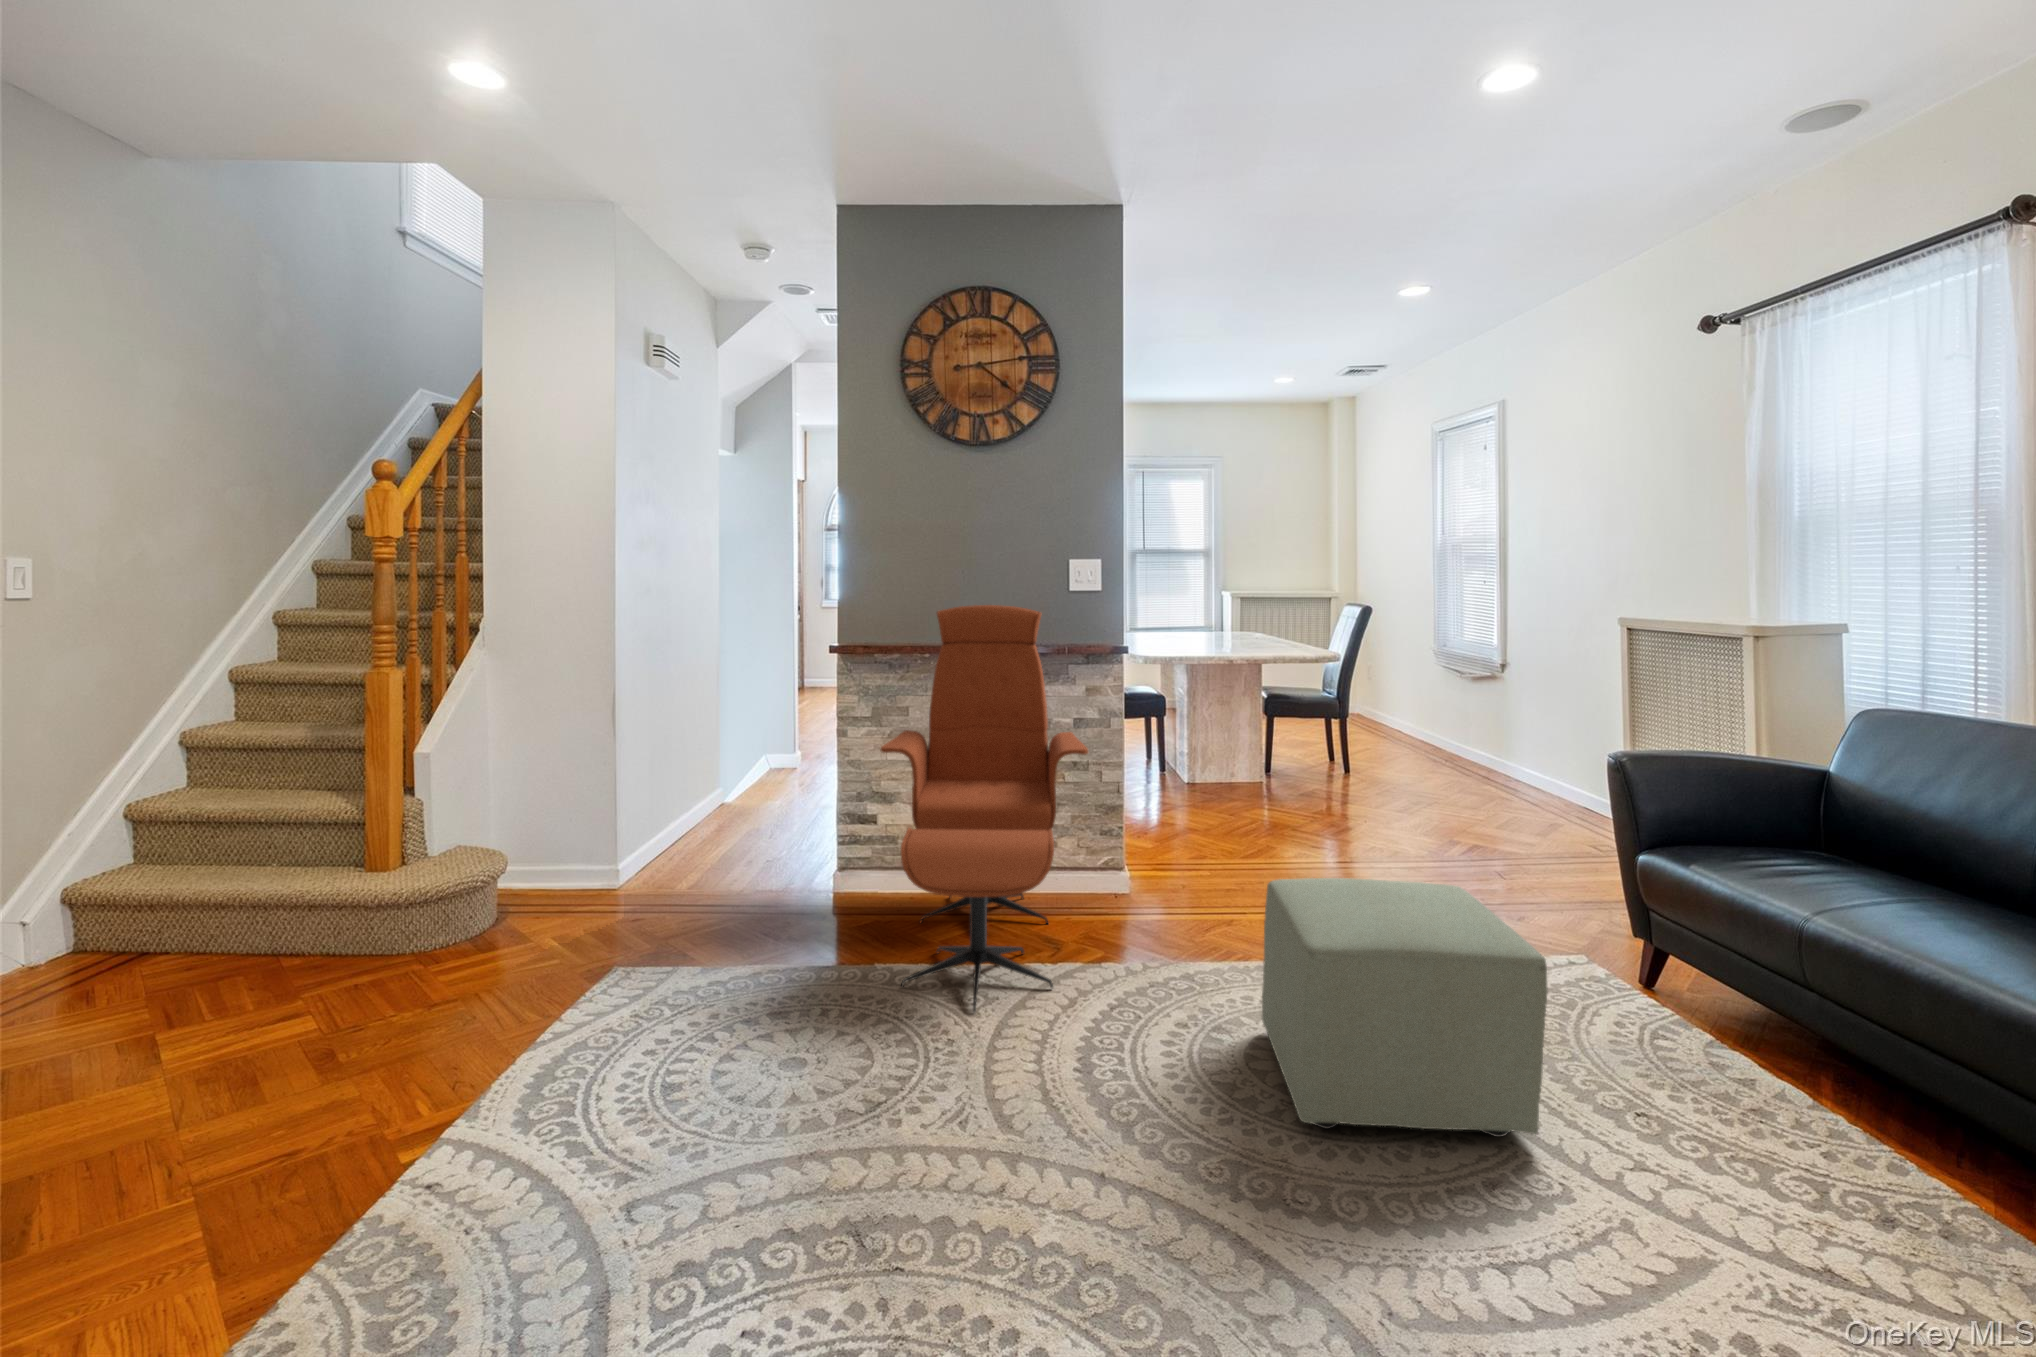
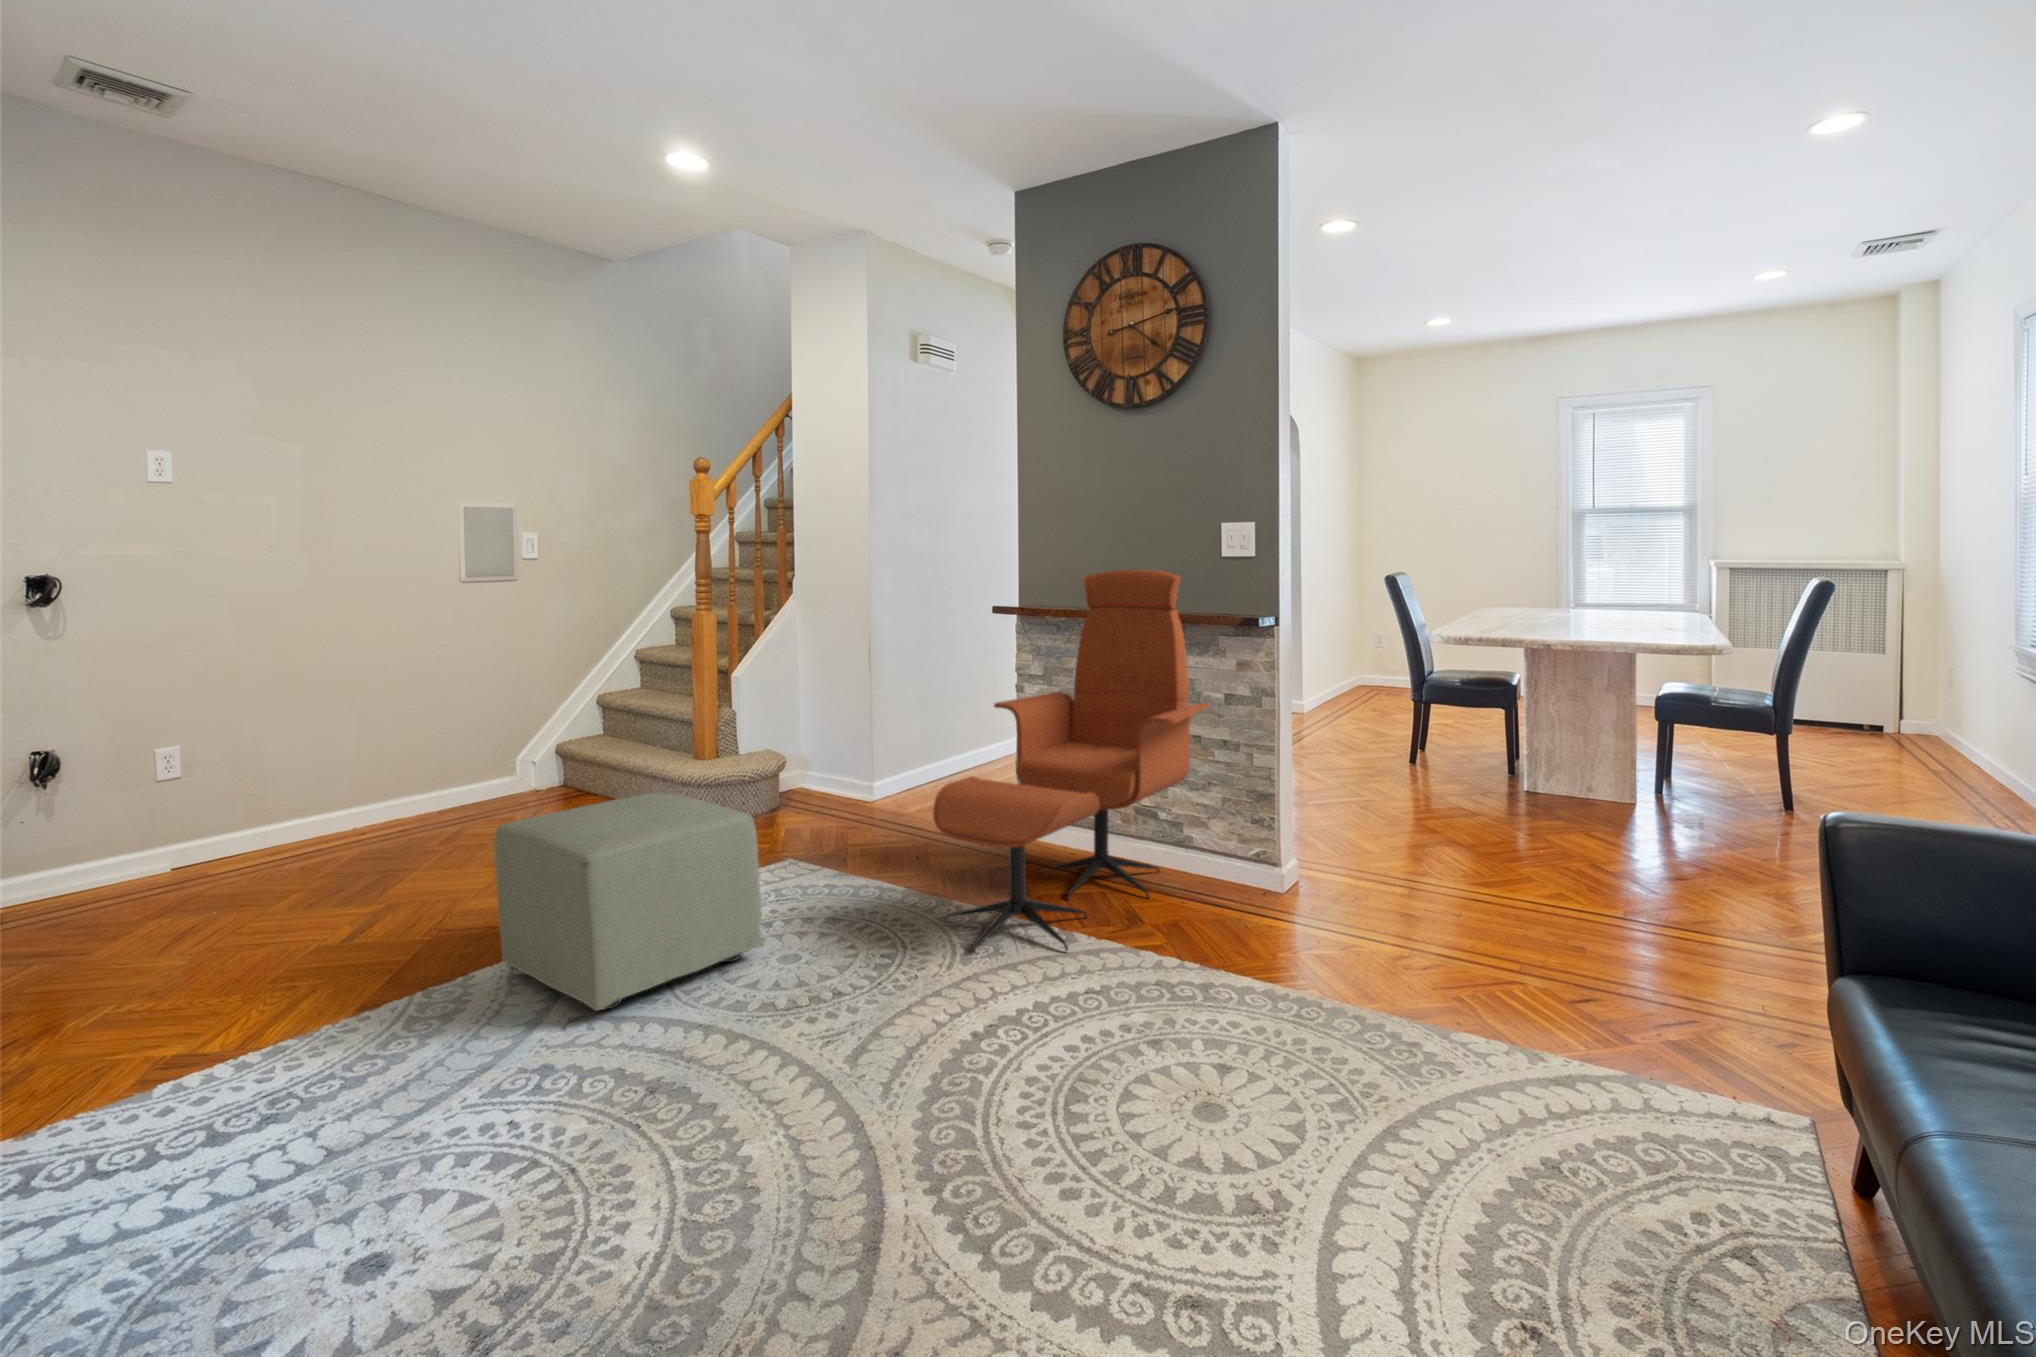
ottoman: present [1262,878,1548,1137] -> present [495,793,762,1011]

